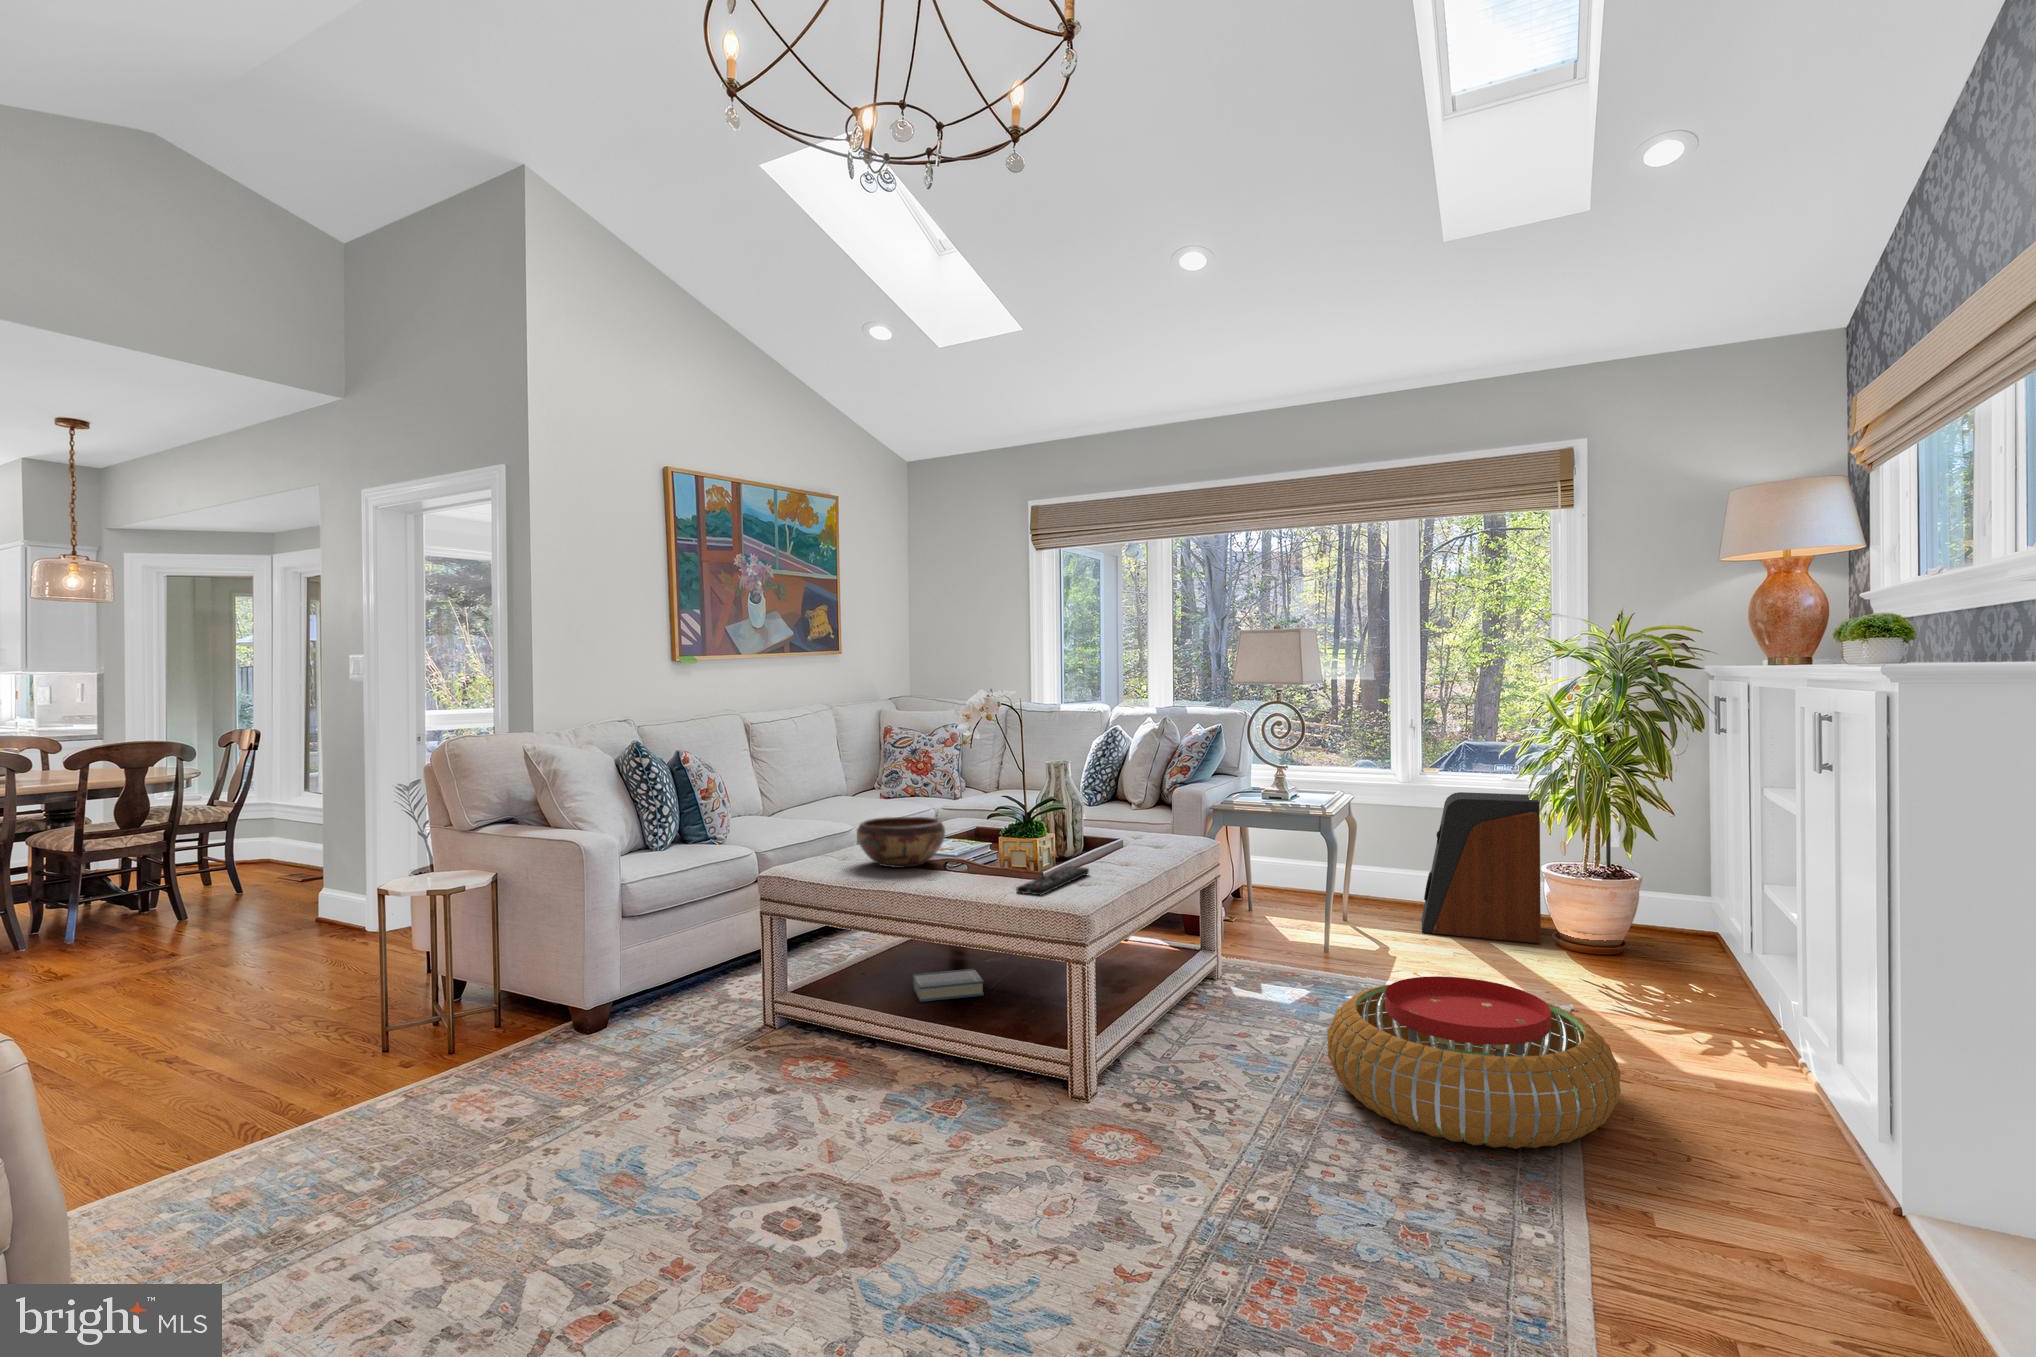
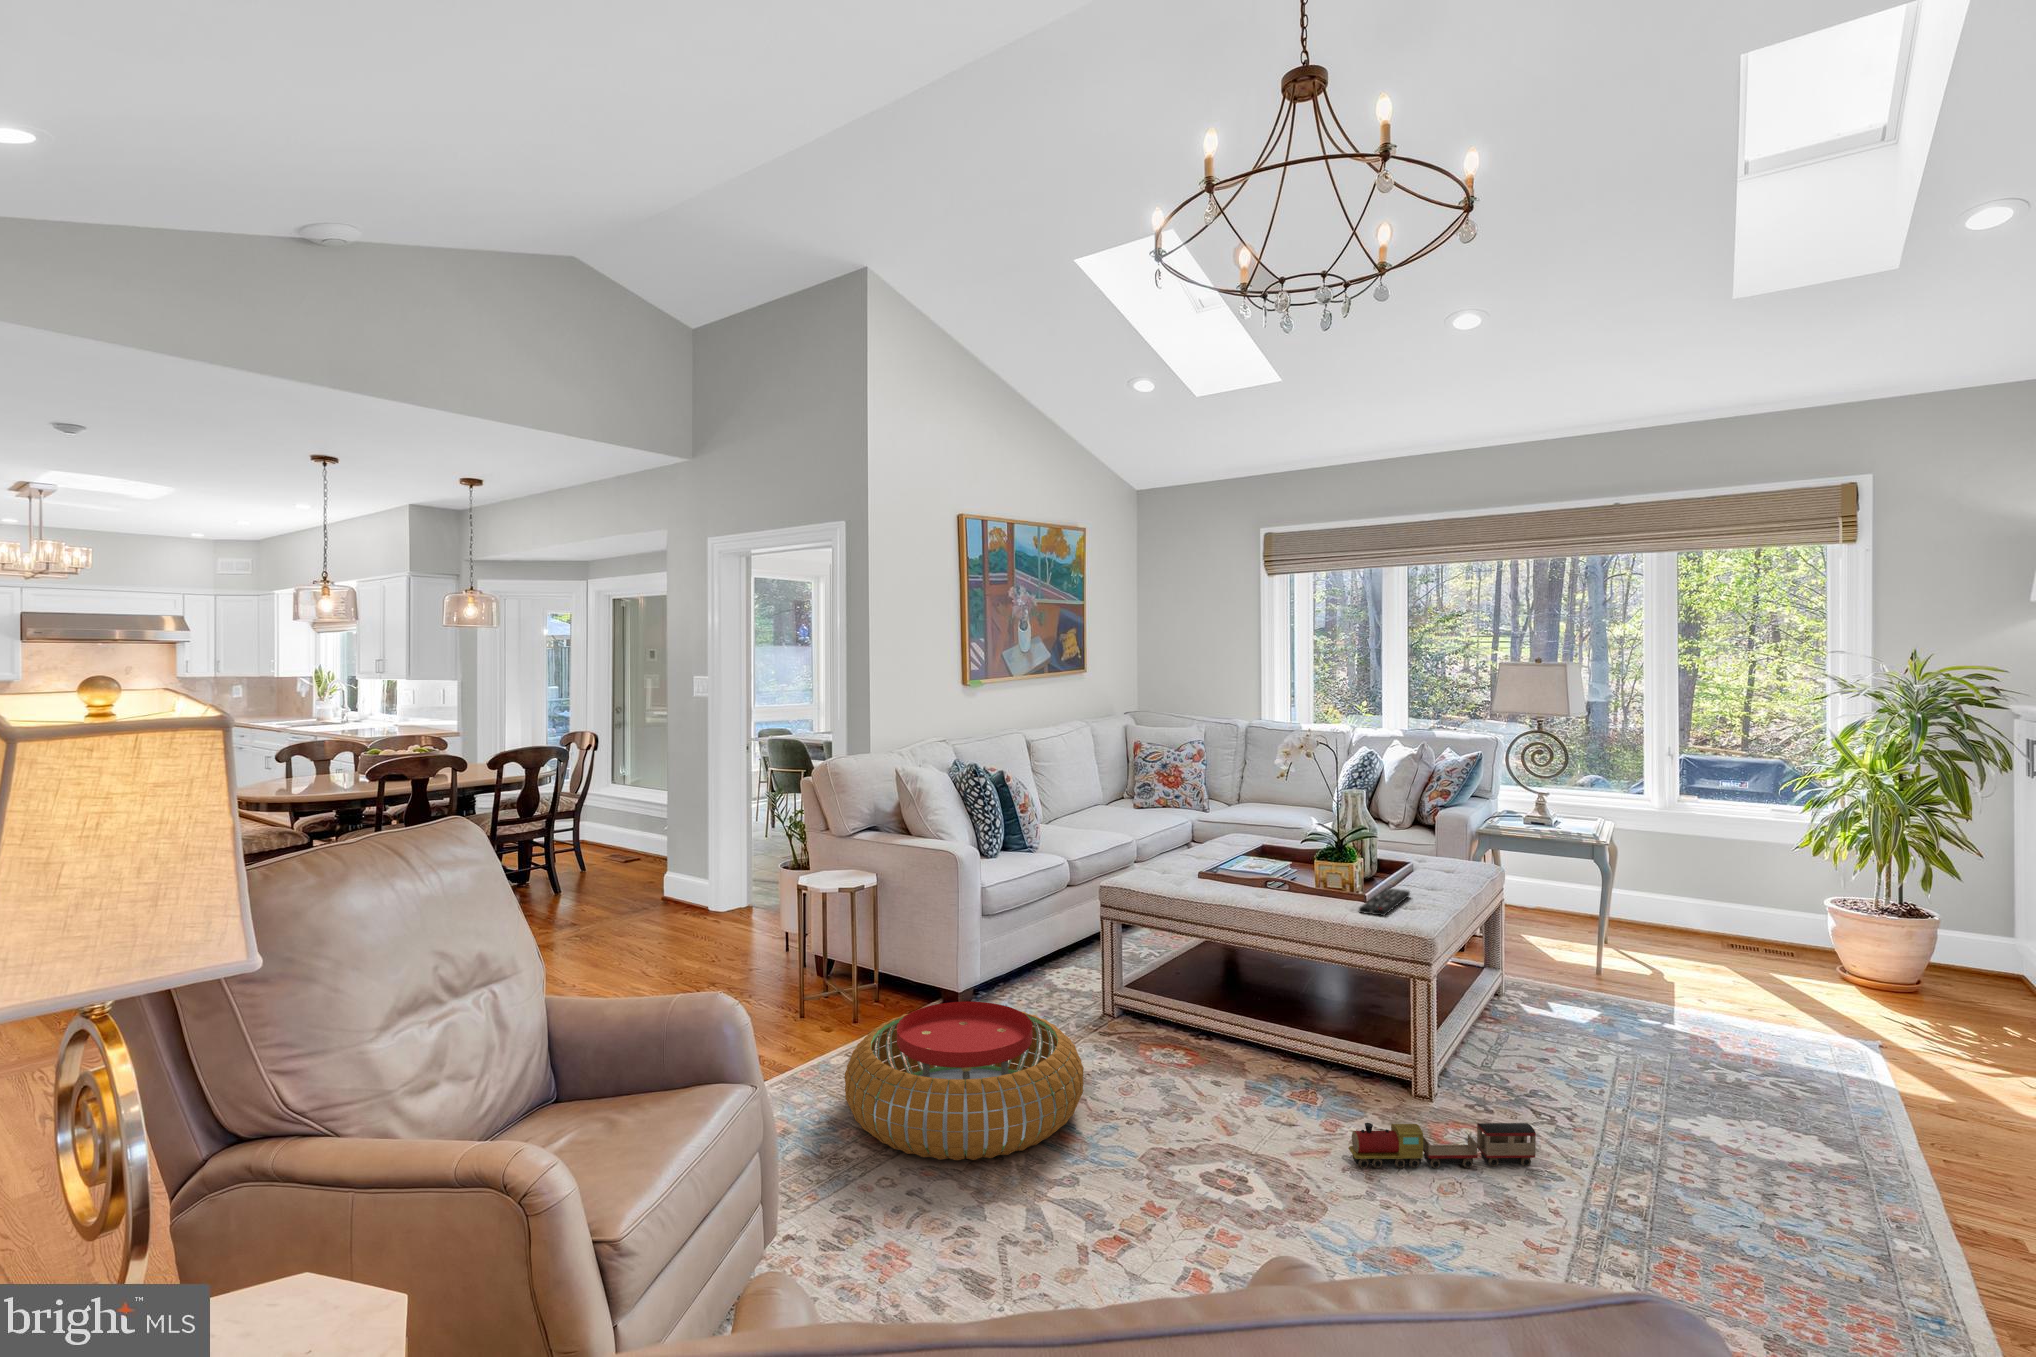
speaker: present [1421,792,1541,944] -> none [1684,823,1821,975]
decorative bowl: present [857,817,945,868] -> none [1188,837,1267,883]
hardback book: present [912,969,984,1002] -> none [1237,974,1306,1002]
pouf: present [1327,976,1621,1149] -> present [845,1002,1084,1161]
toy train: none [959,1122,1168,1189] -> present [1348,1123,1536,1168]

